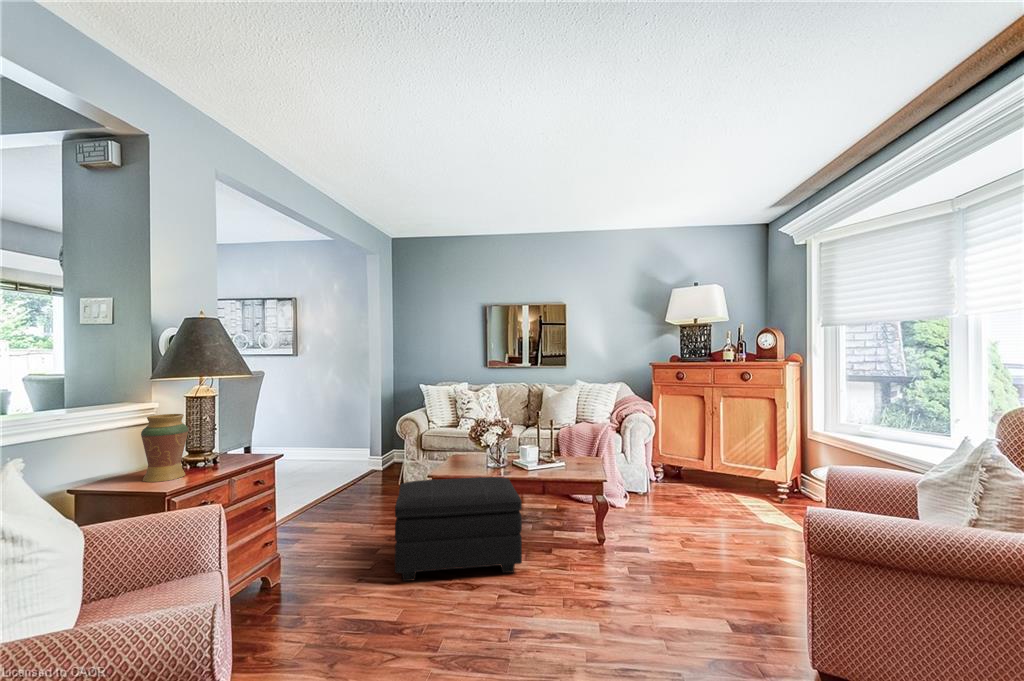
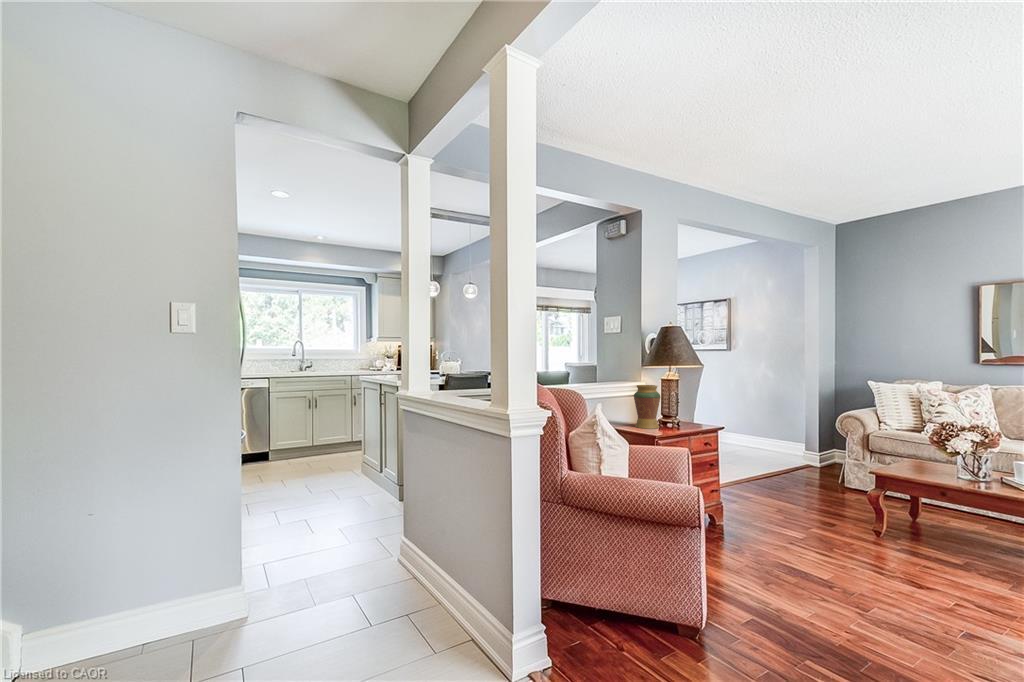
footstool: present [395,477,522,581] -> none [828,471,996,591]

